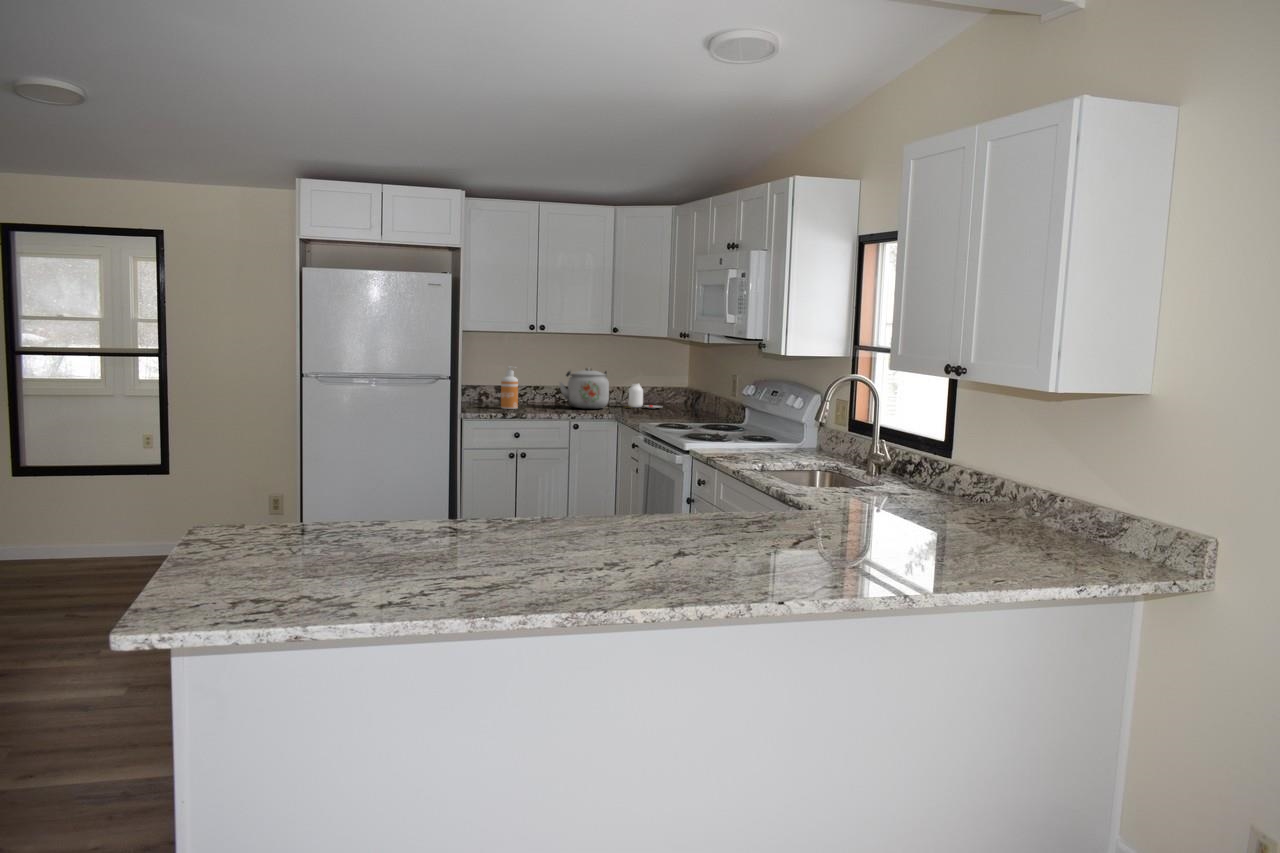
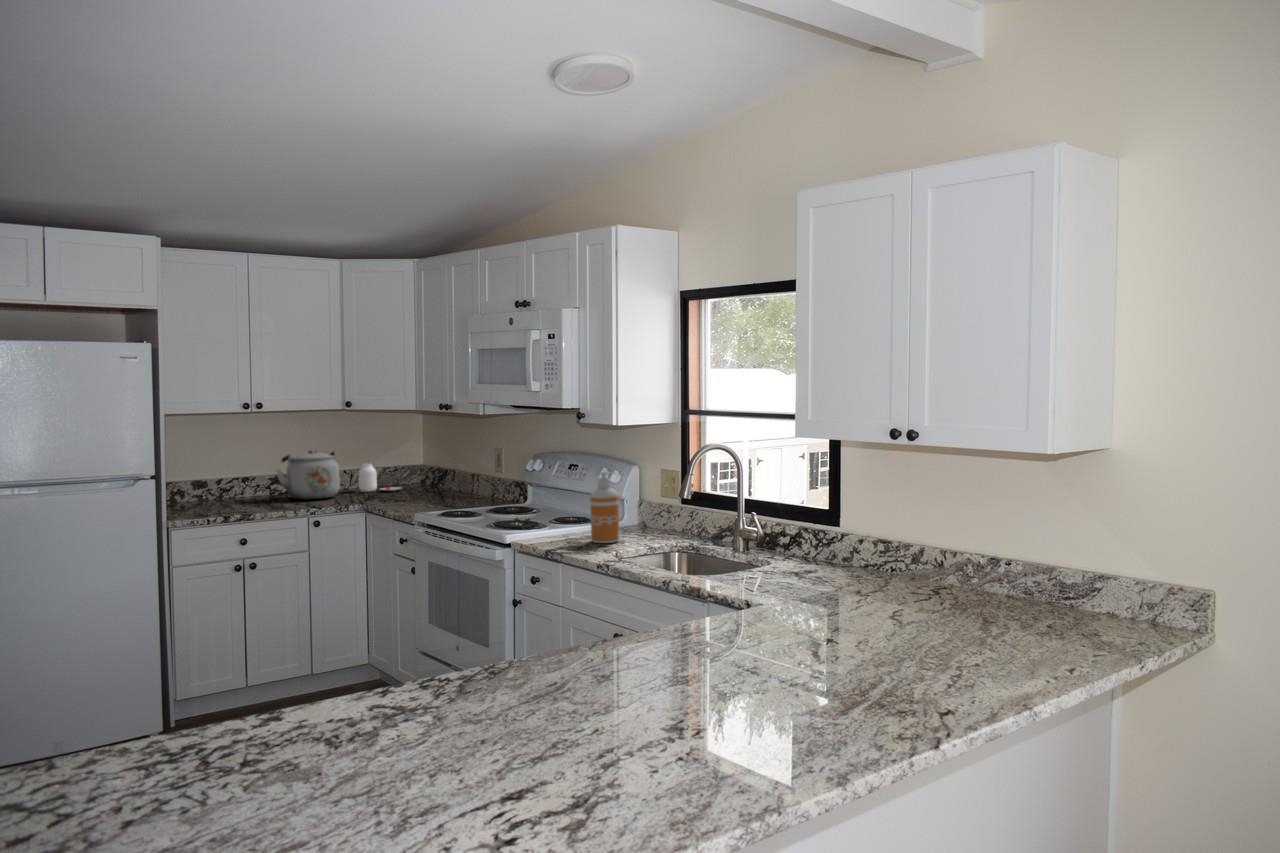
soap dispenser: present [501,366,518,409] -> present [590,472,619,543]

